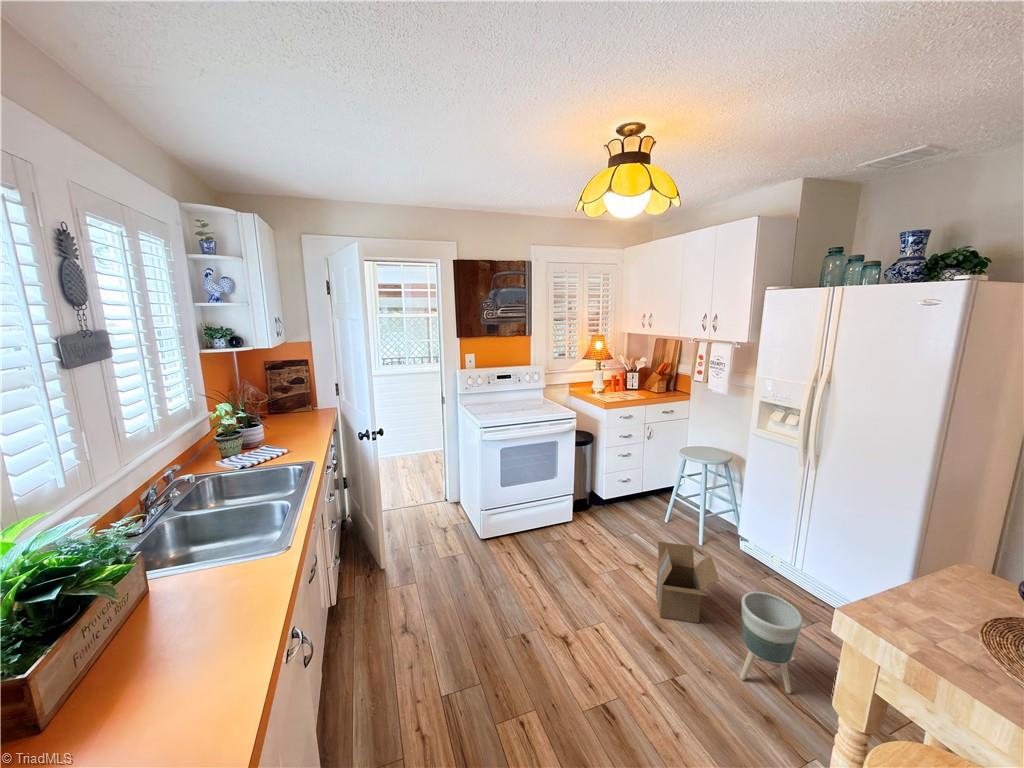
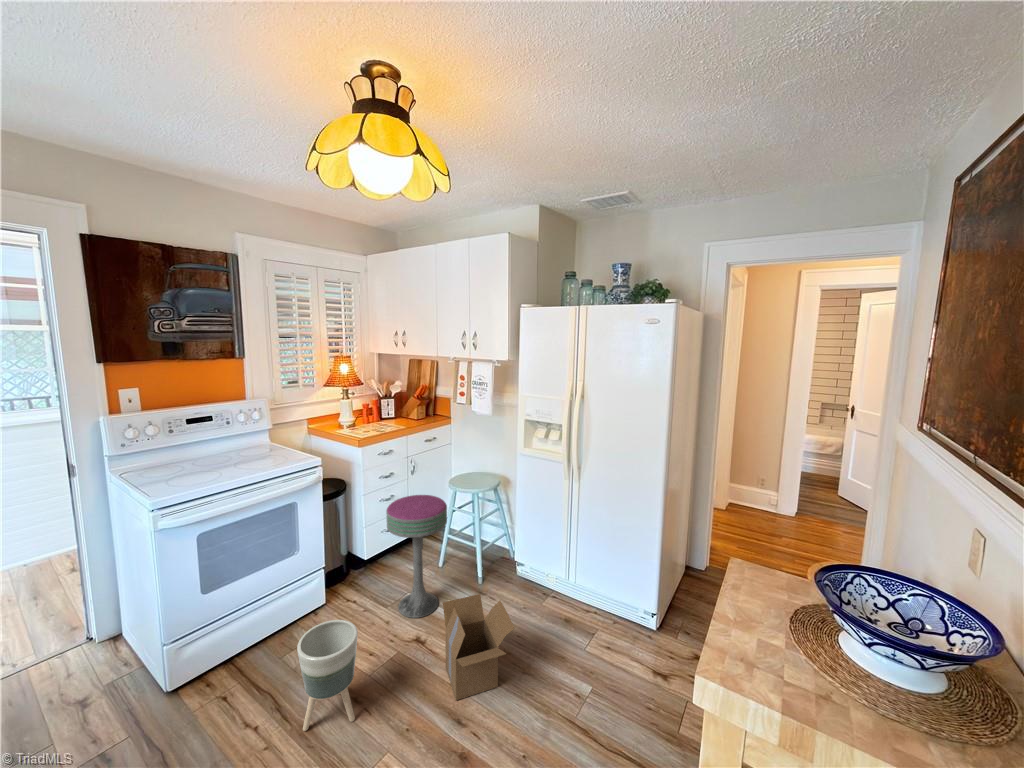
bar stool: none [620,454,673,553] -> present [386,495,447,618]
planter: present [740,592,803,694] -> present [297,620,358,731]

